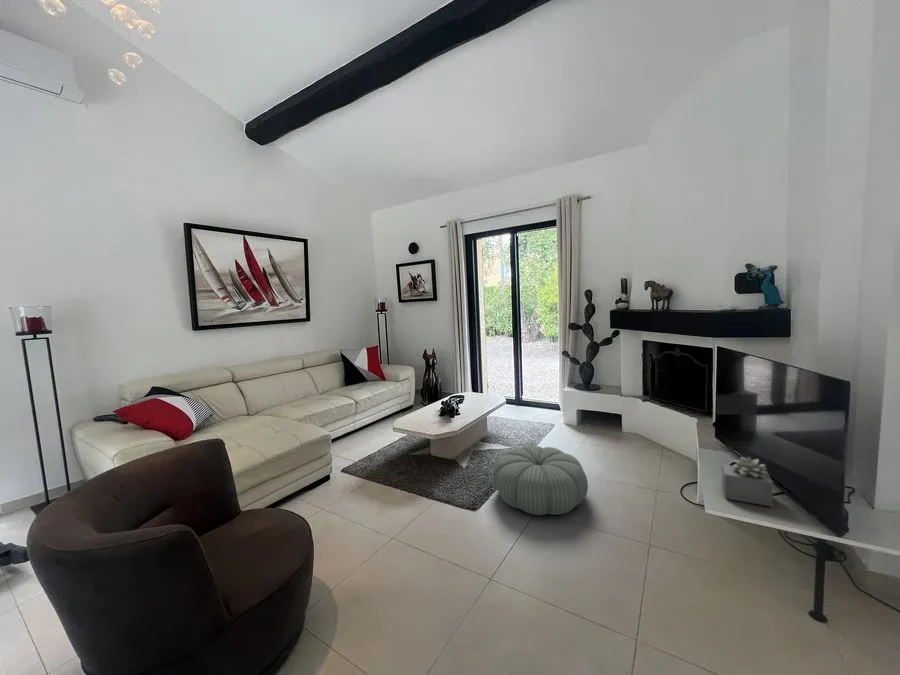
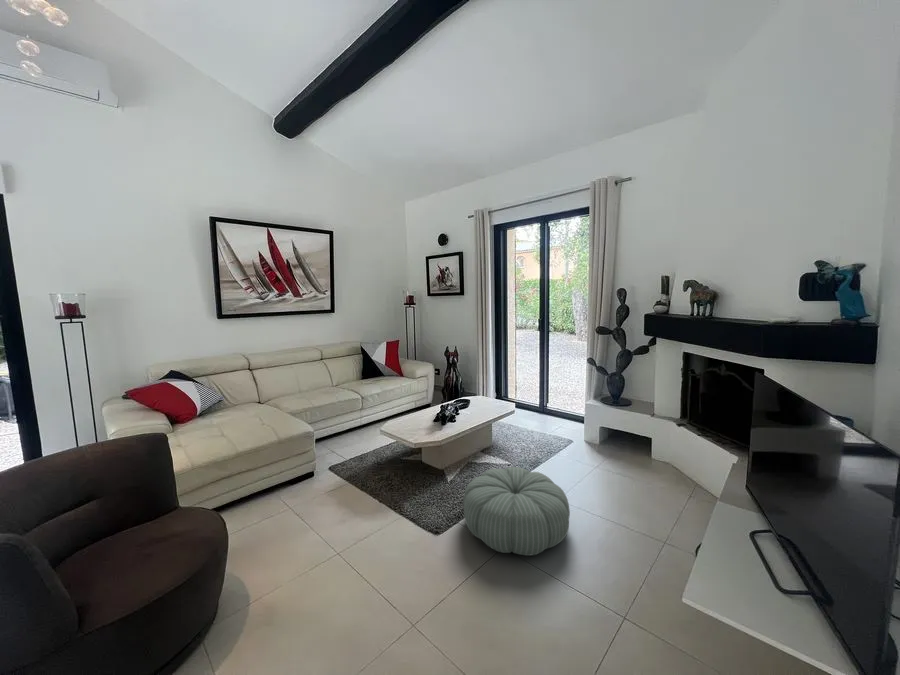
succulent plant: present [721,457,773,506] -> none [714,530,783,611]

